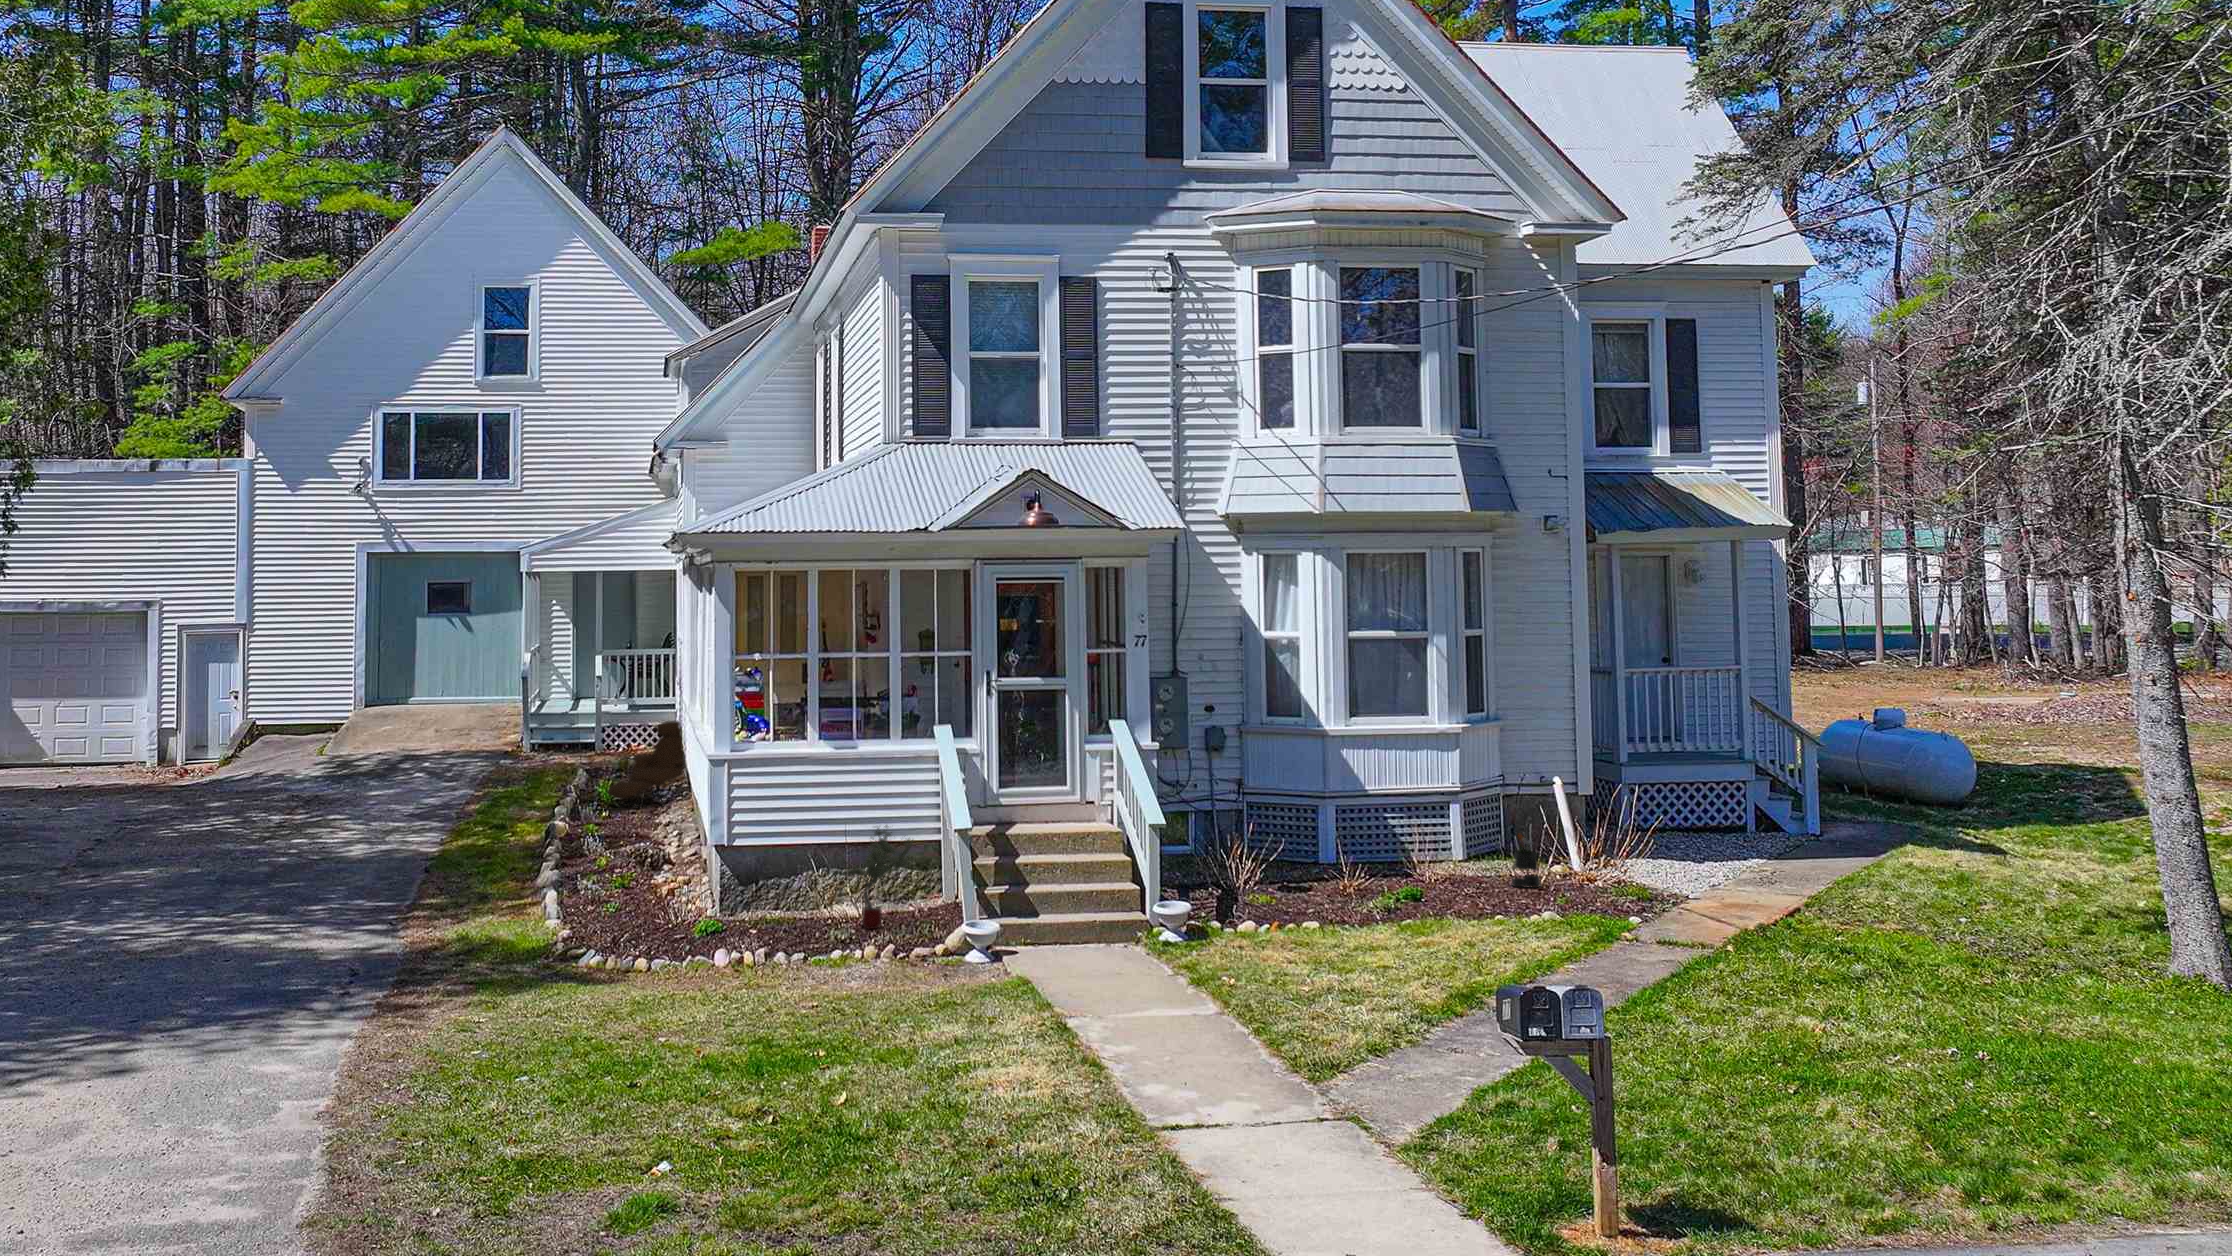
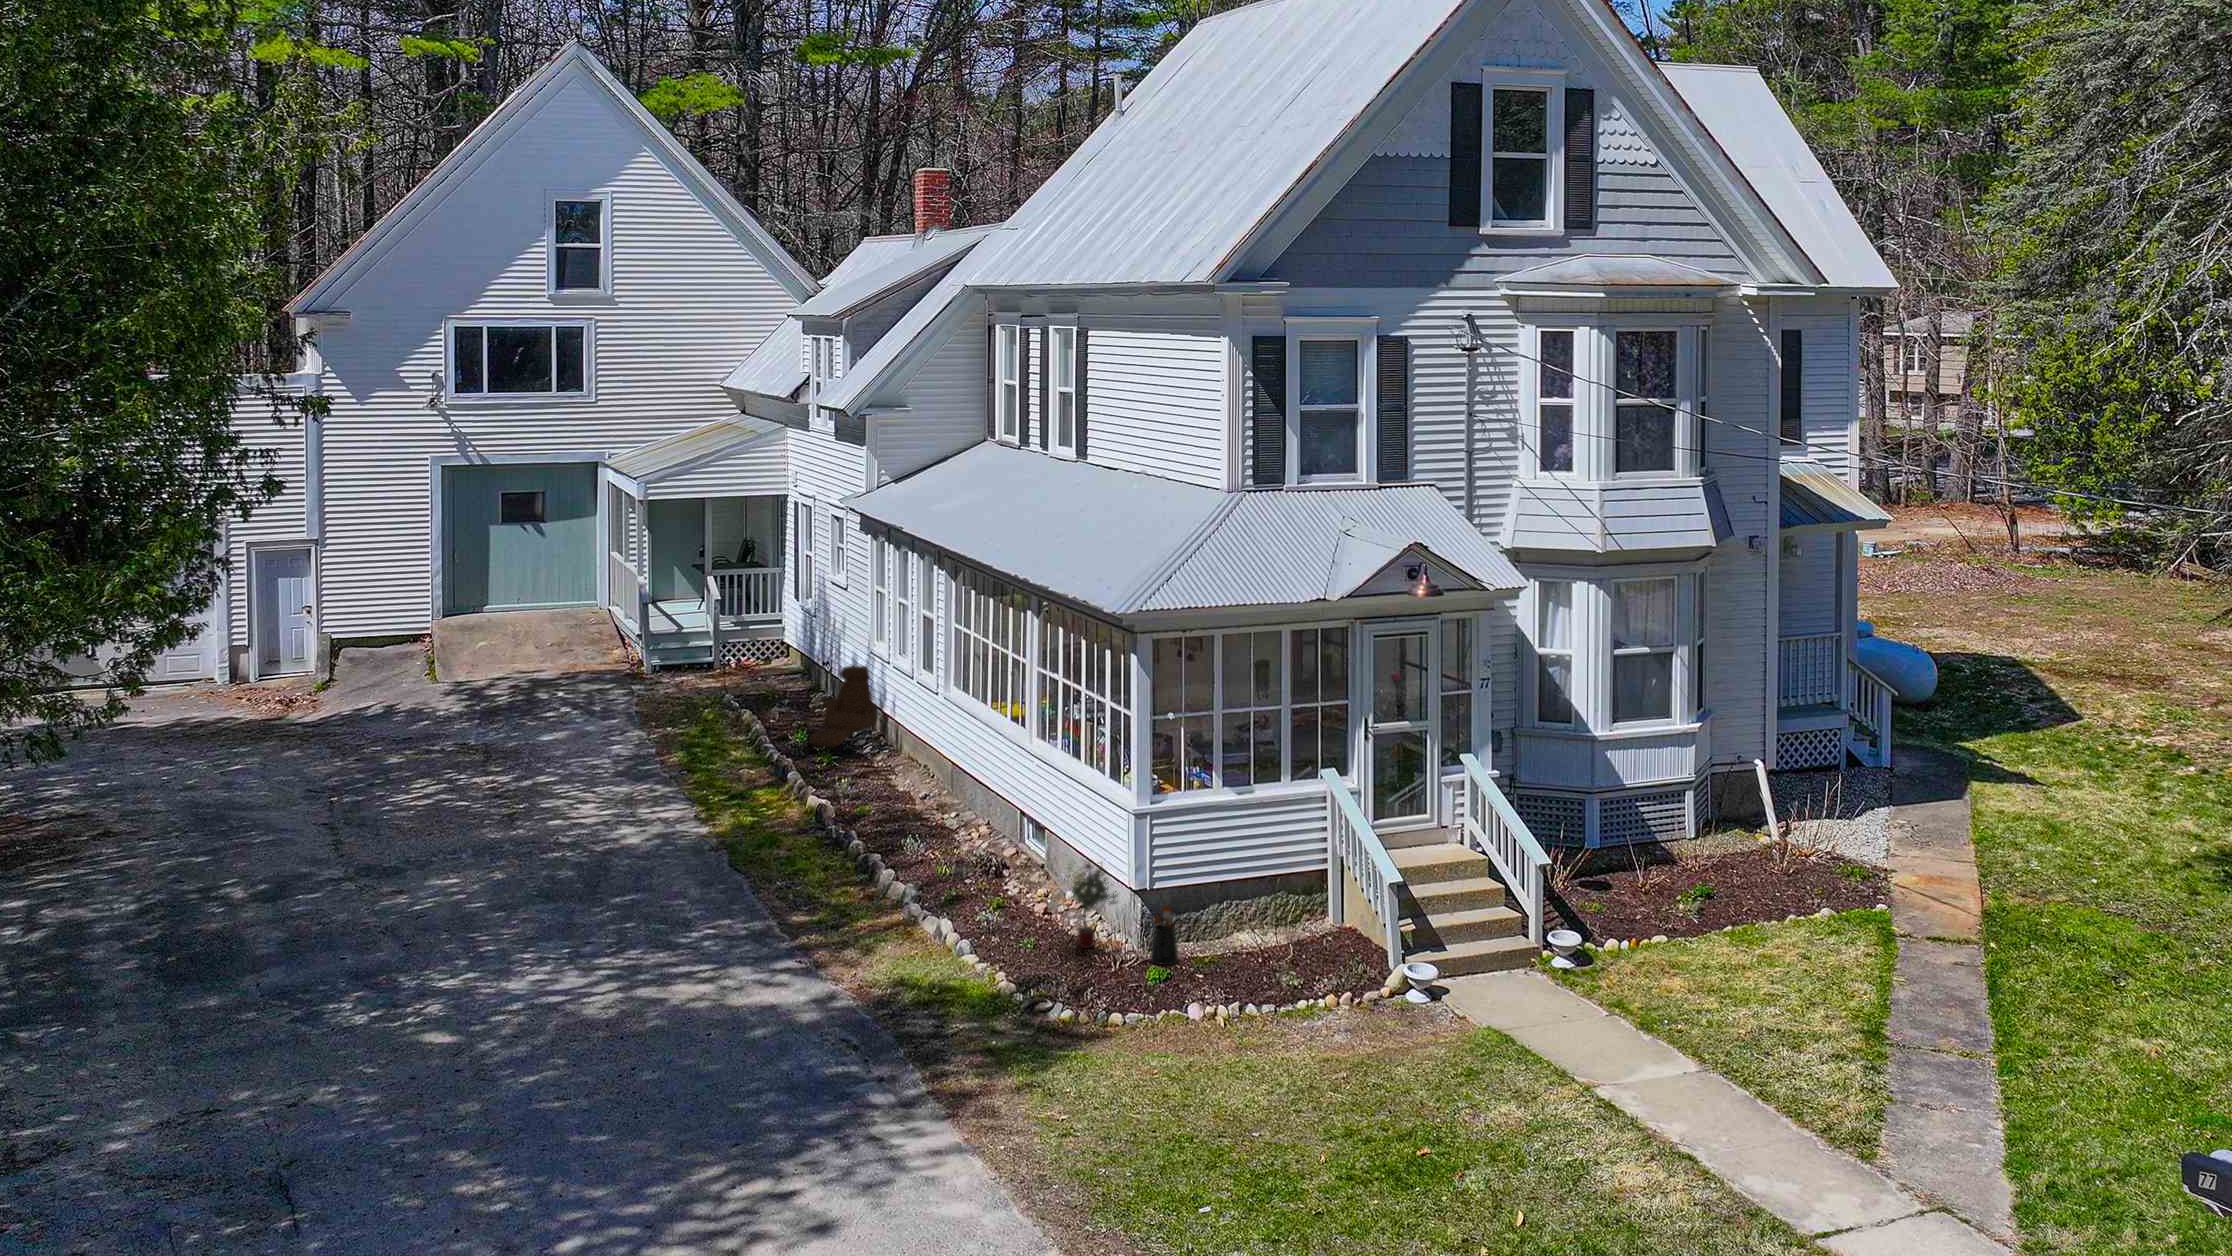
potted tree: present [833,825,913,929] -> present [1072,861,1117,949]
watering can: present [1511,835,1541,888] -> present [1150,906,1179,965]

